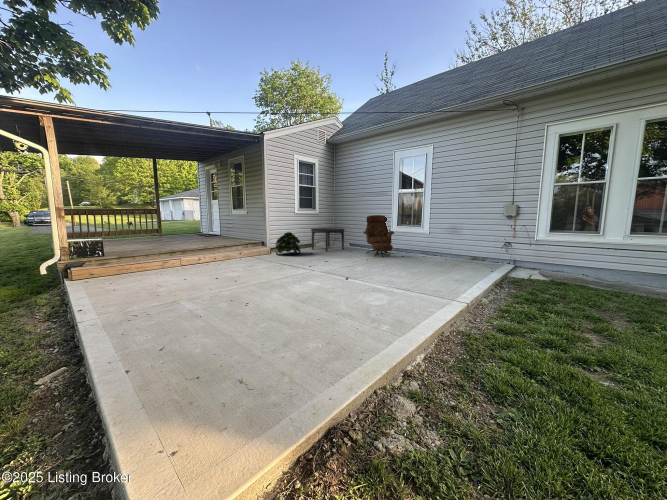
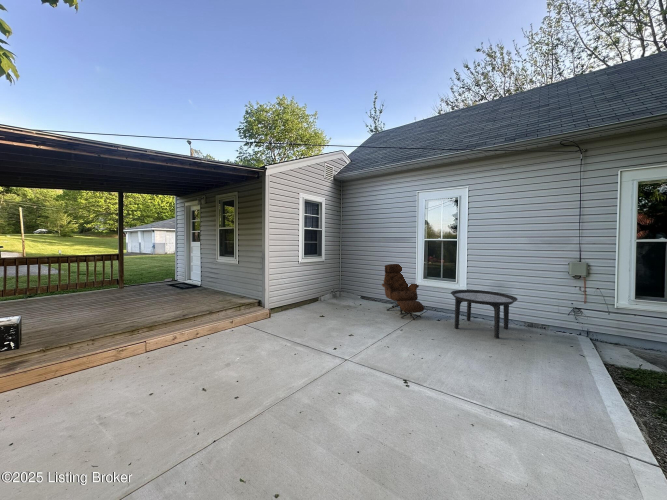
round table: present [311,228,345,251] -> present [451,290,518,338]
potted plant: present [275,232,301,254] -> none [277,287,310,318]

